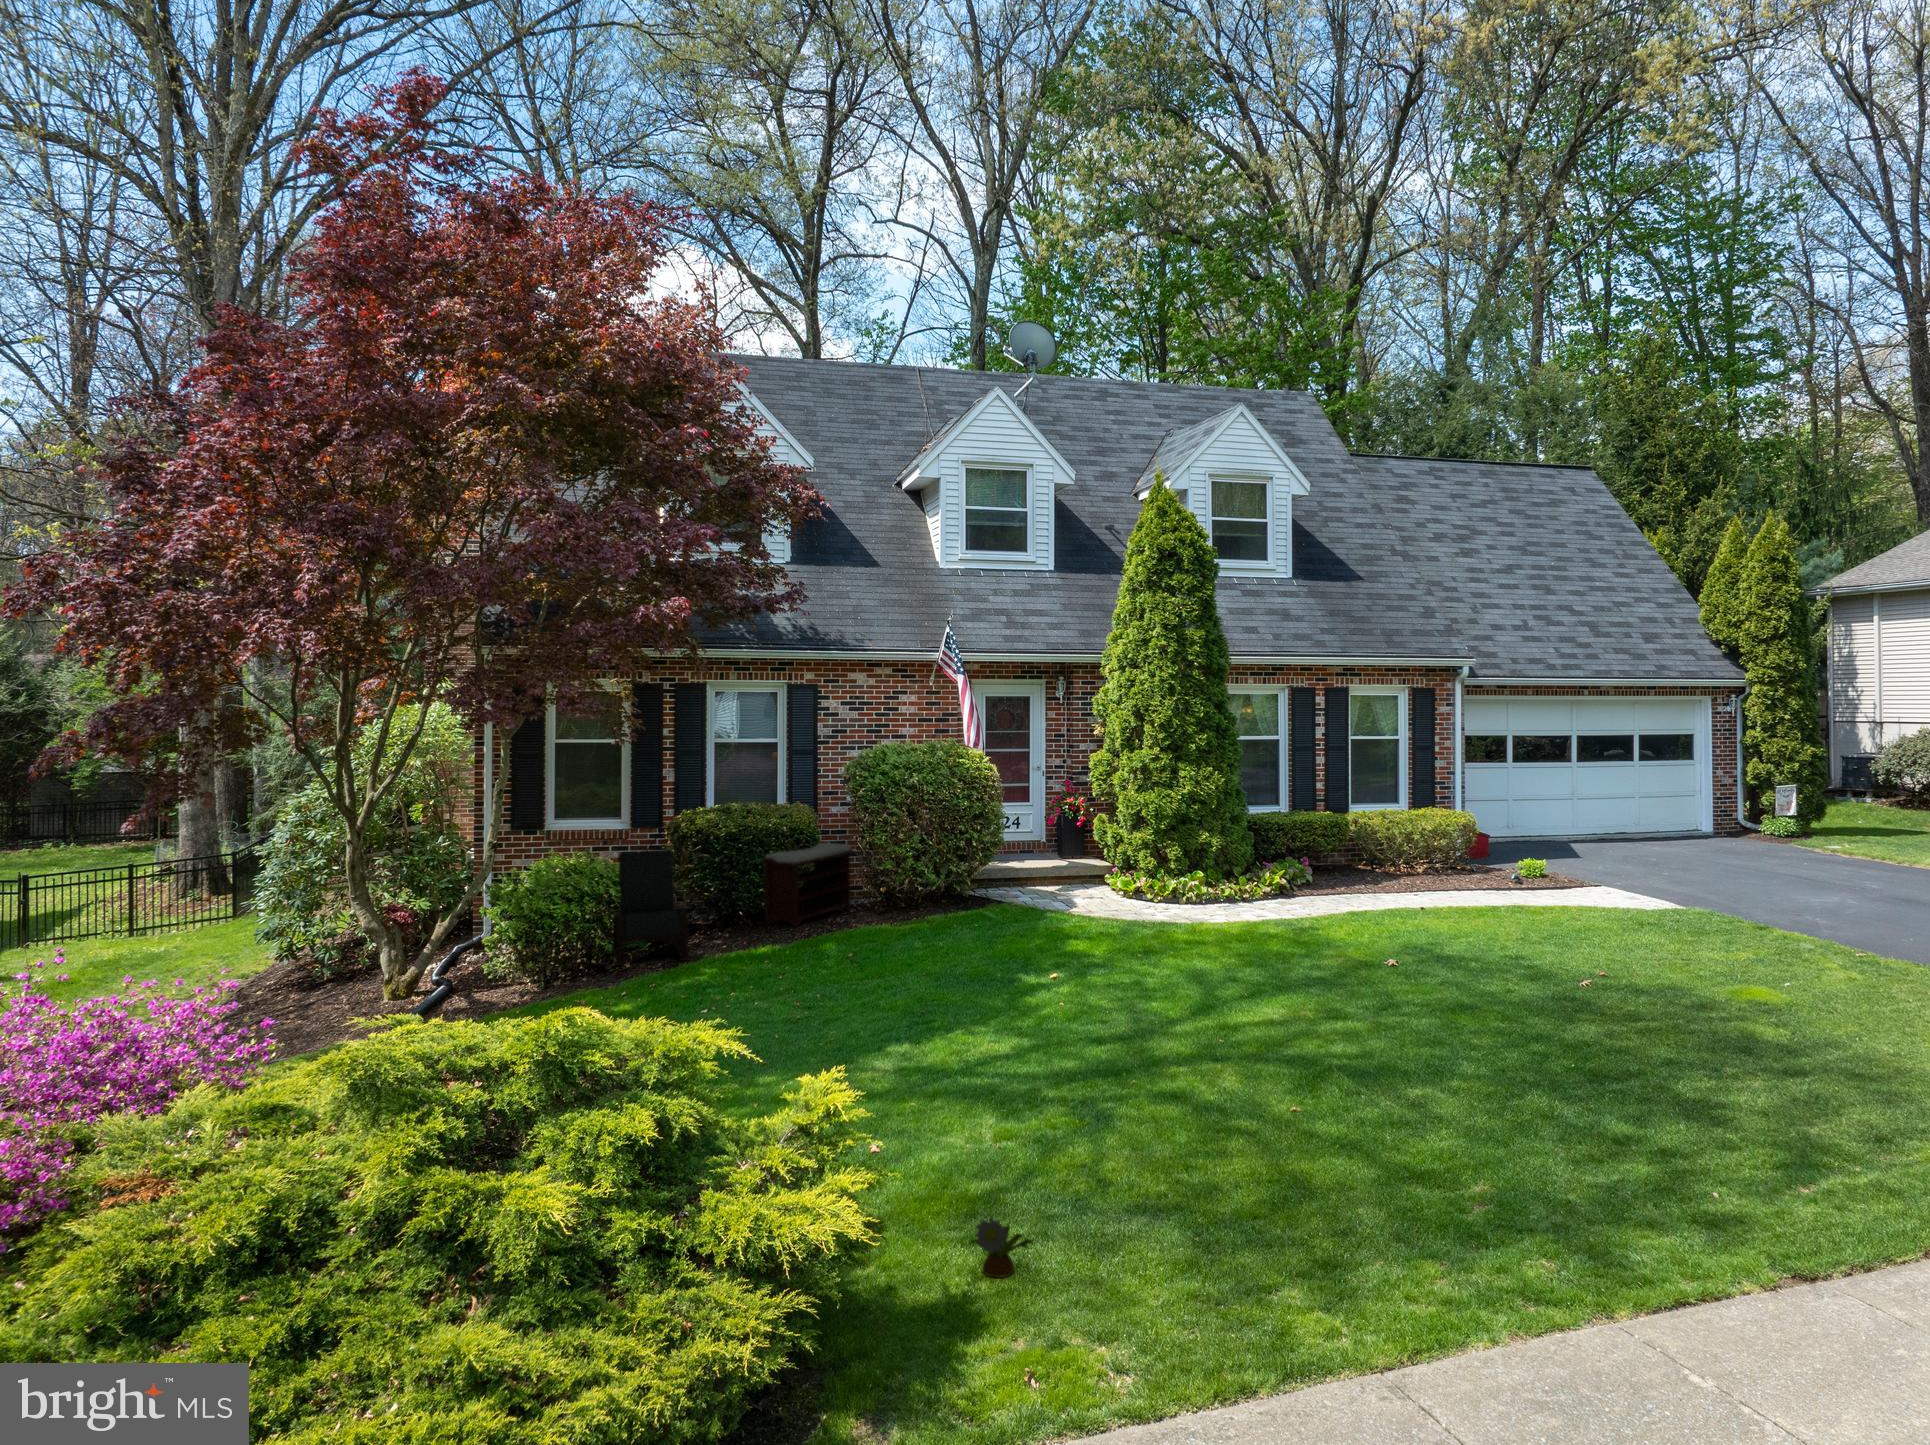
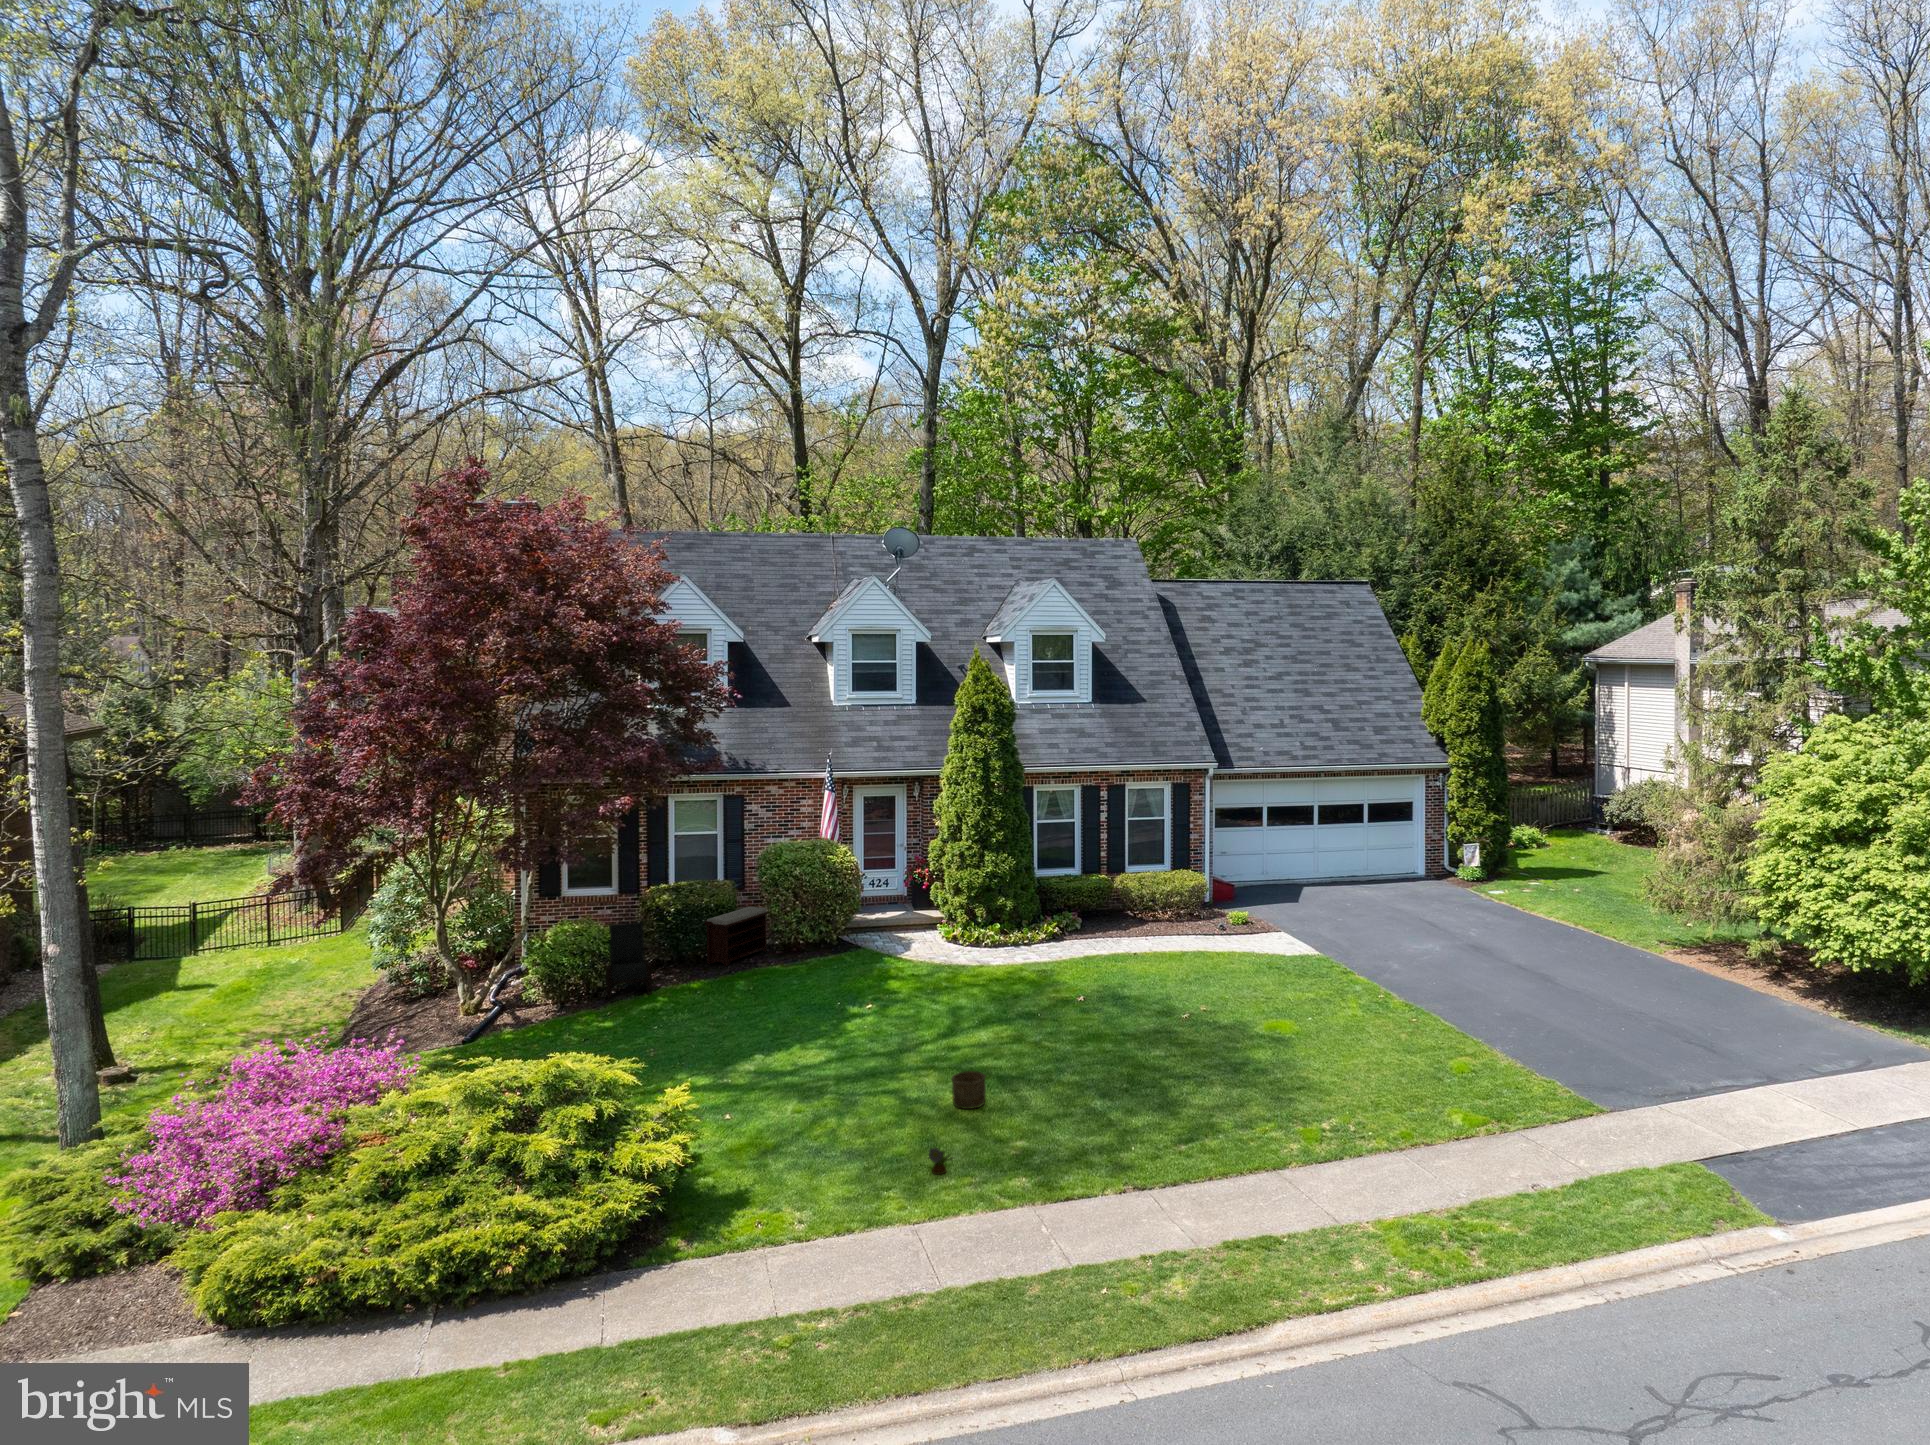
wooden bucket: none [1288,1066,1357,1136] -> present [951,1071,986,1109]
decorative plant: present [972,1217,1034,1278] -> present [928,1147,954,1174]

